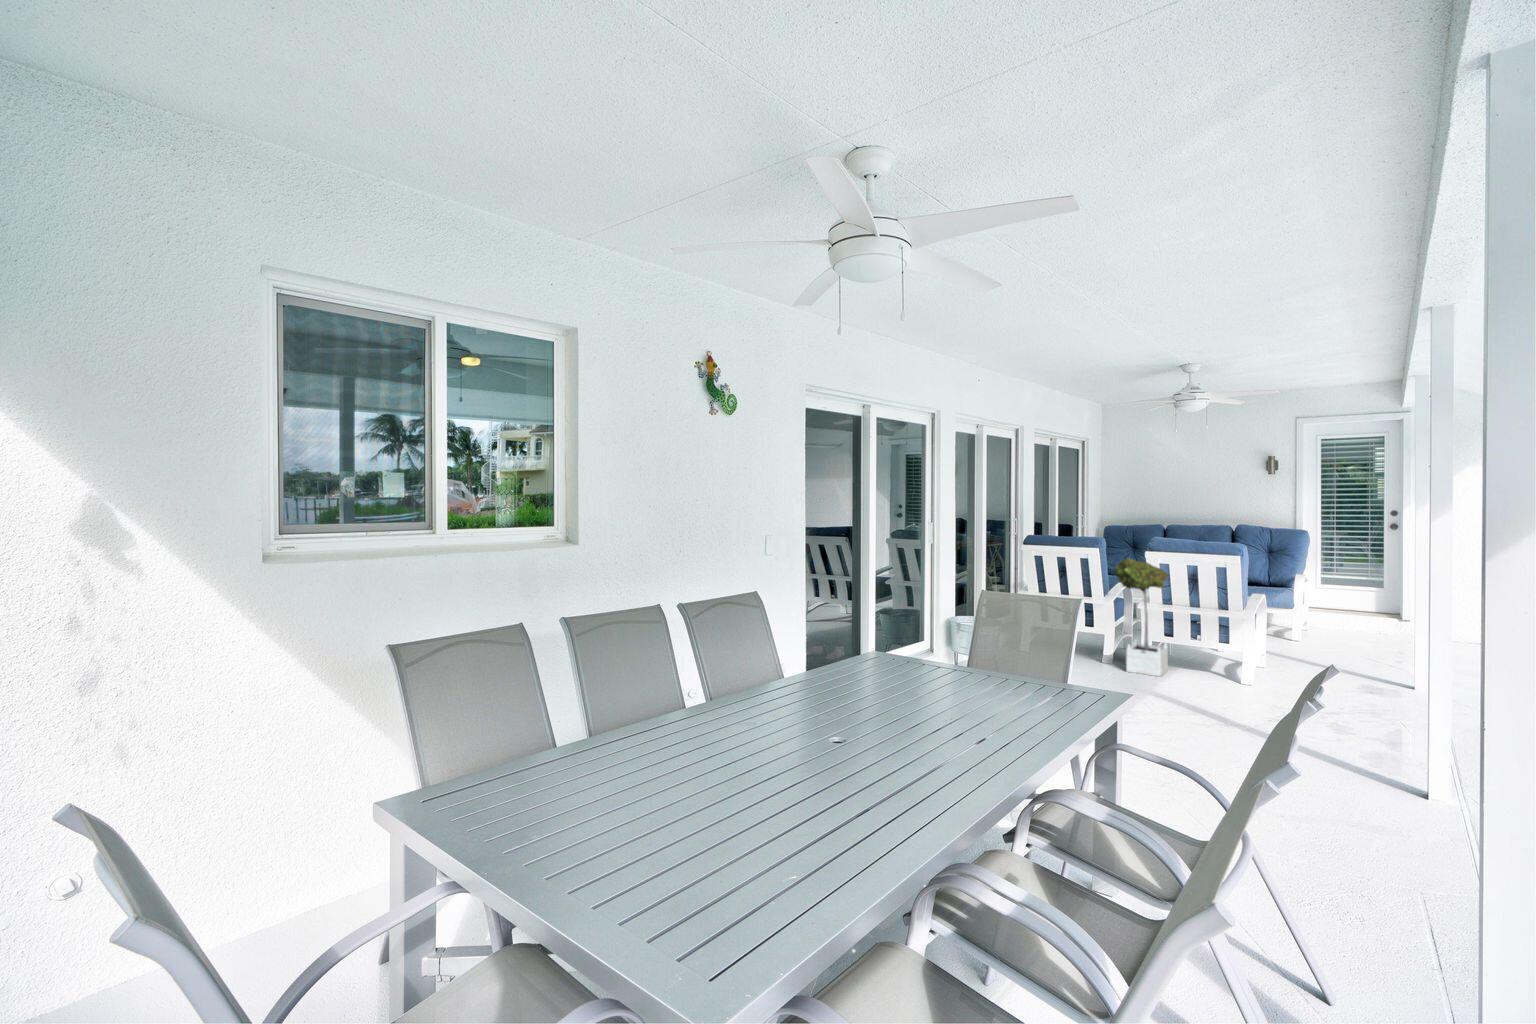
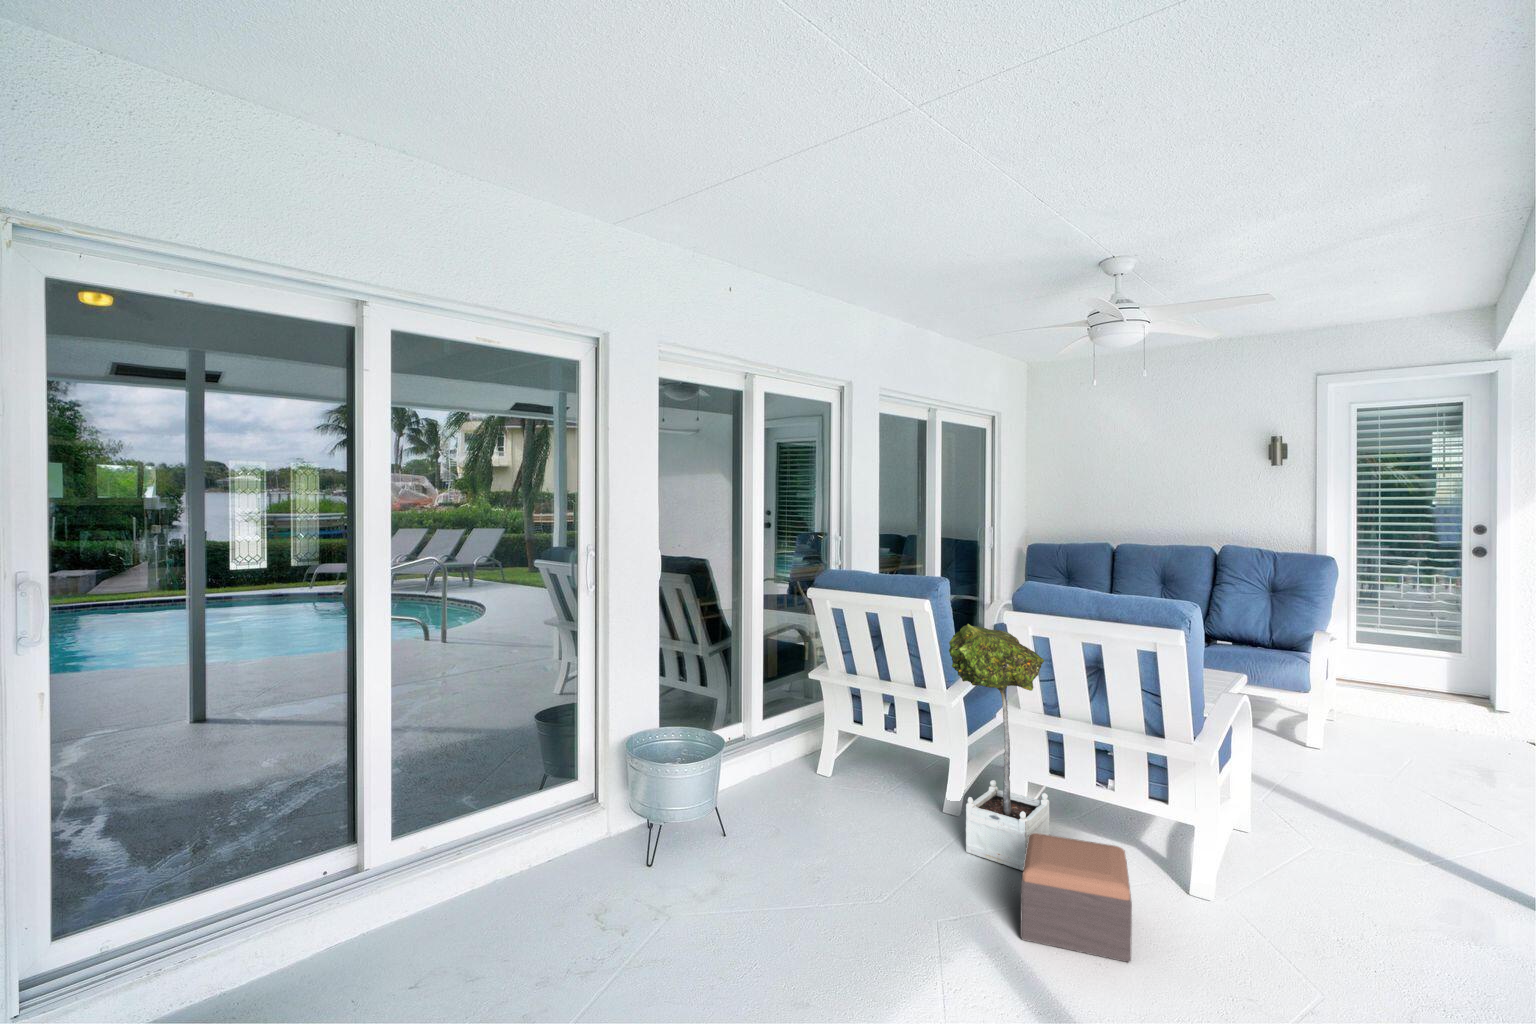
footstool: none [1165,653,1224,698] -> present [1020,833,1132,962]

